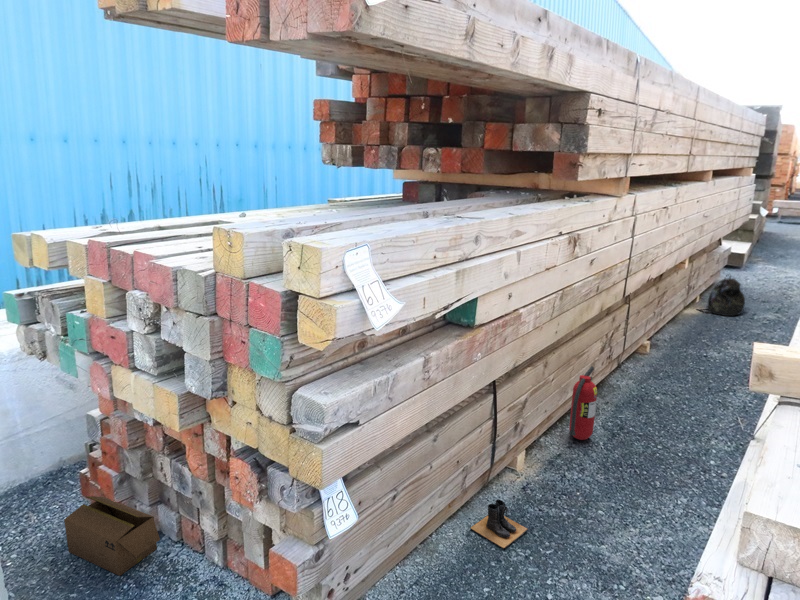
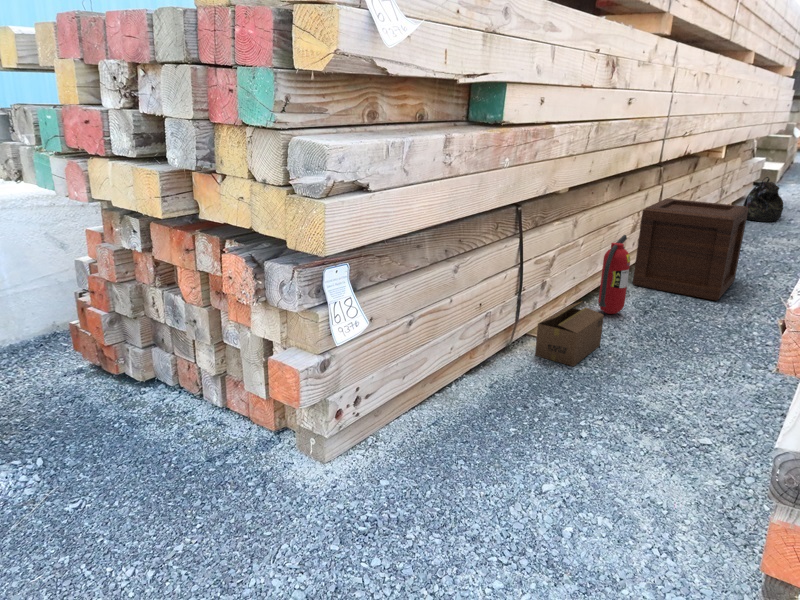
wooden crate: none [602,317,706,421] -> present [633,199,748,301]
cardboard box: present [64,496,160,576] -> present [535,301,604,366]
boots: present [471,500,528,548] -> none [493,351,556,398]

